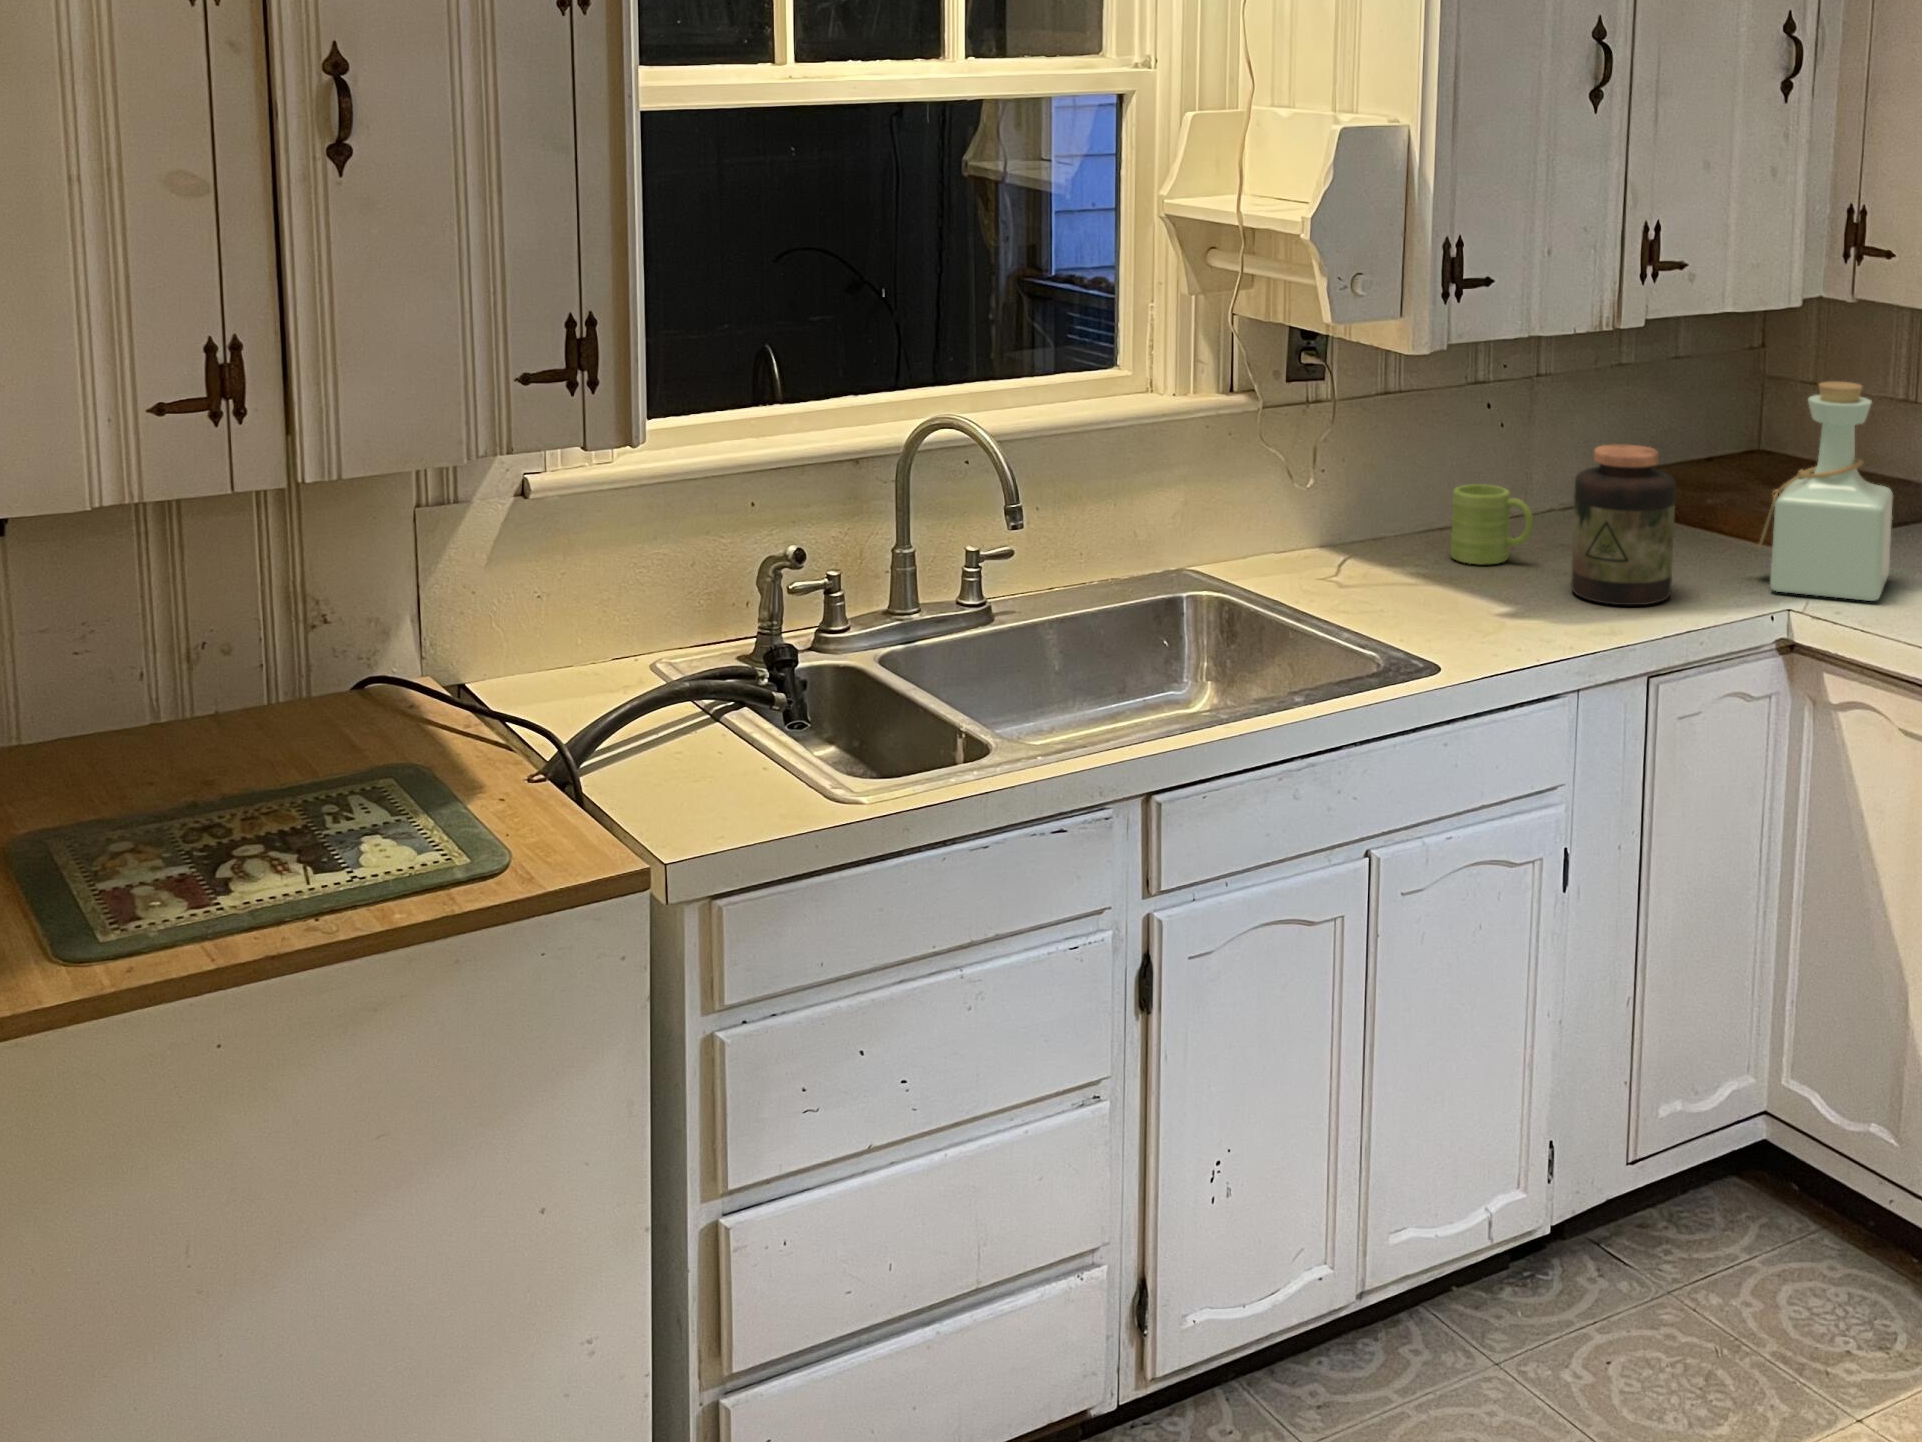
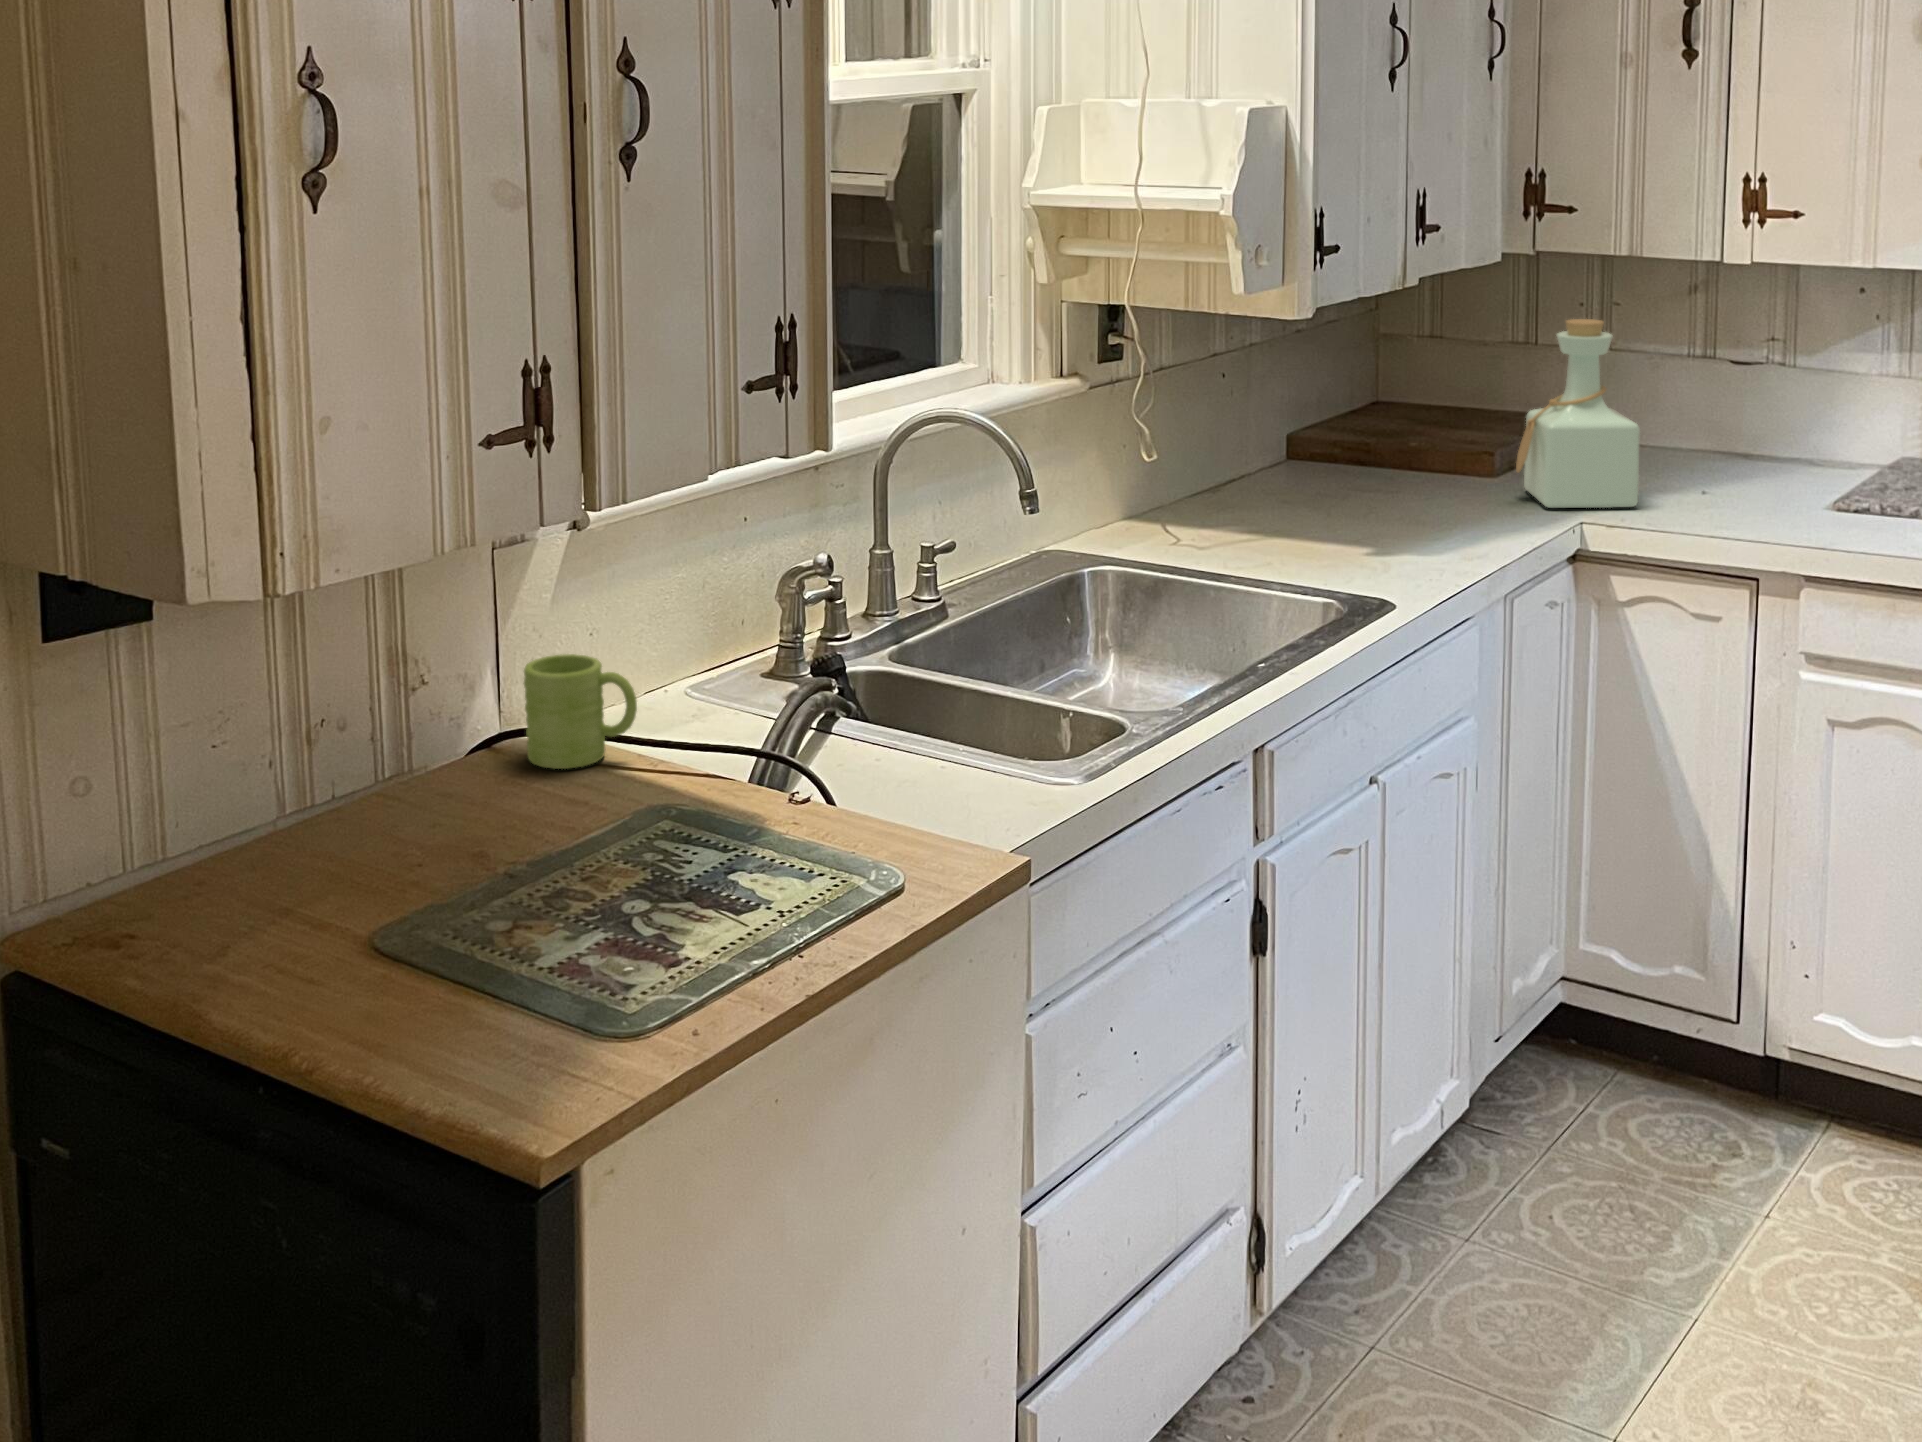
jar: present [1571,444,1676,605] -> none [1388,388,1481,532]
mug: present [1451,484,1533,564] -> present [524,654,637,769]

